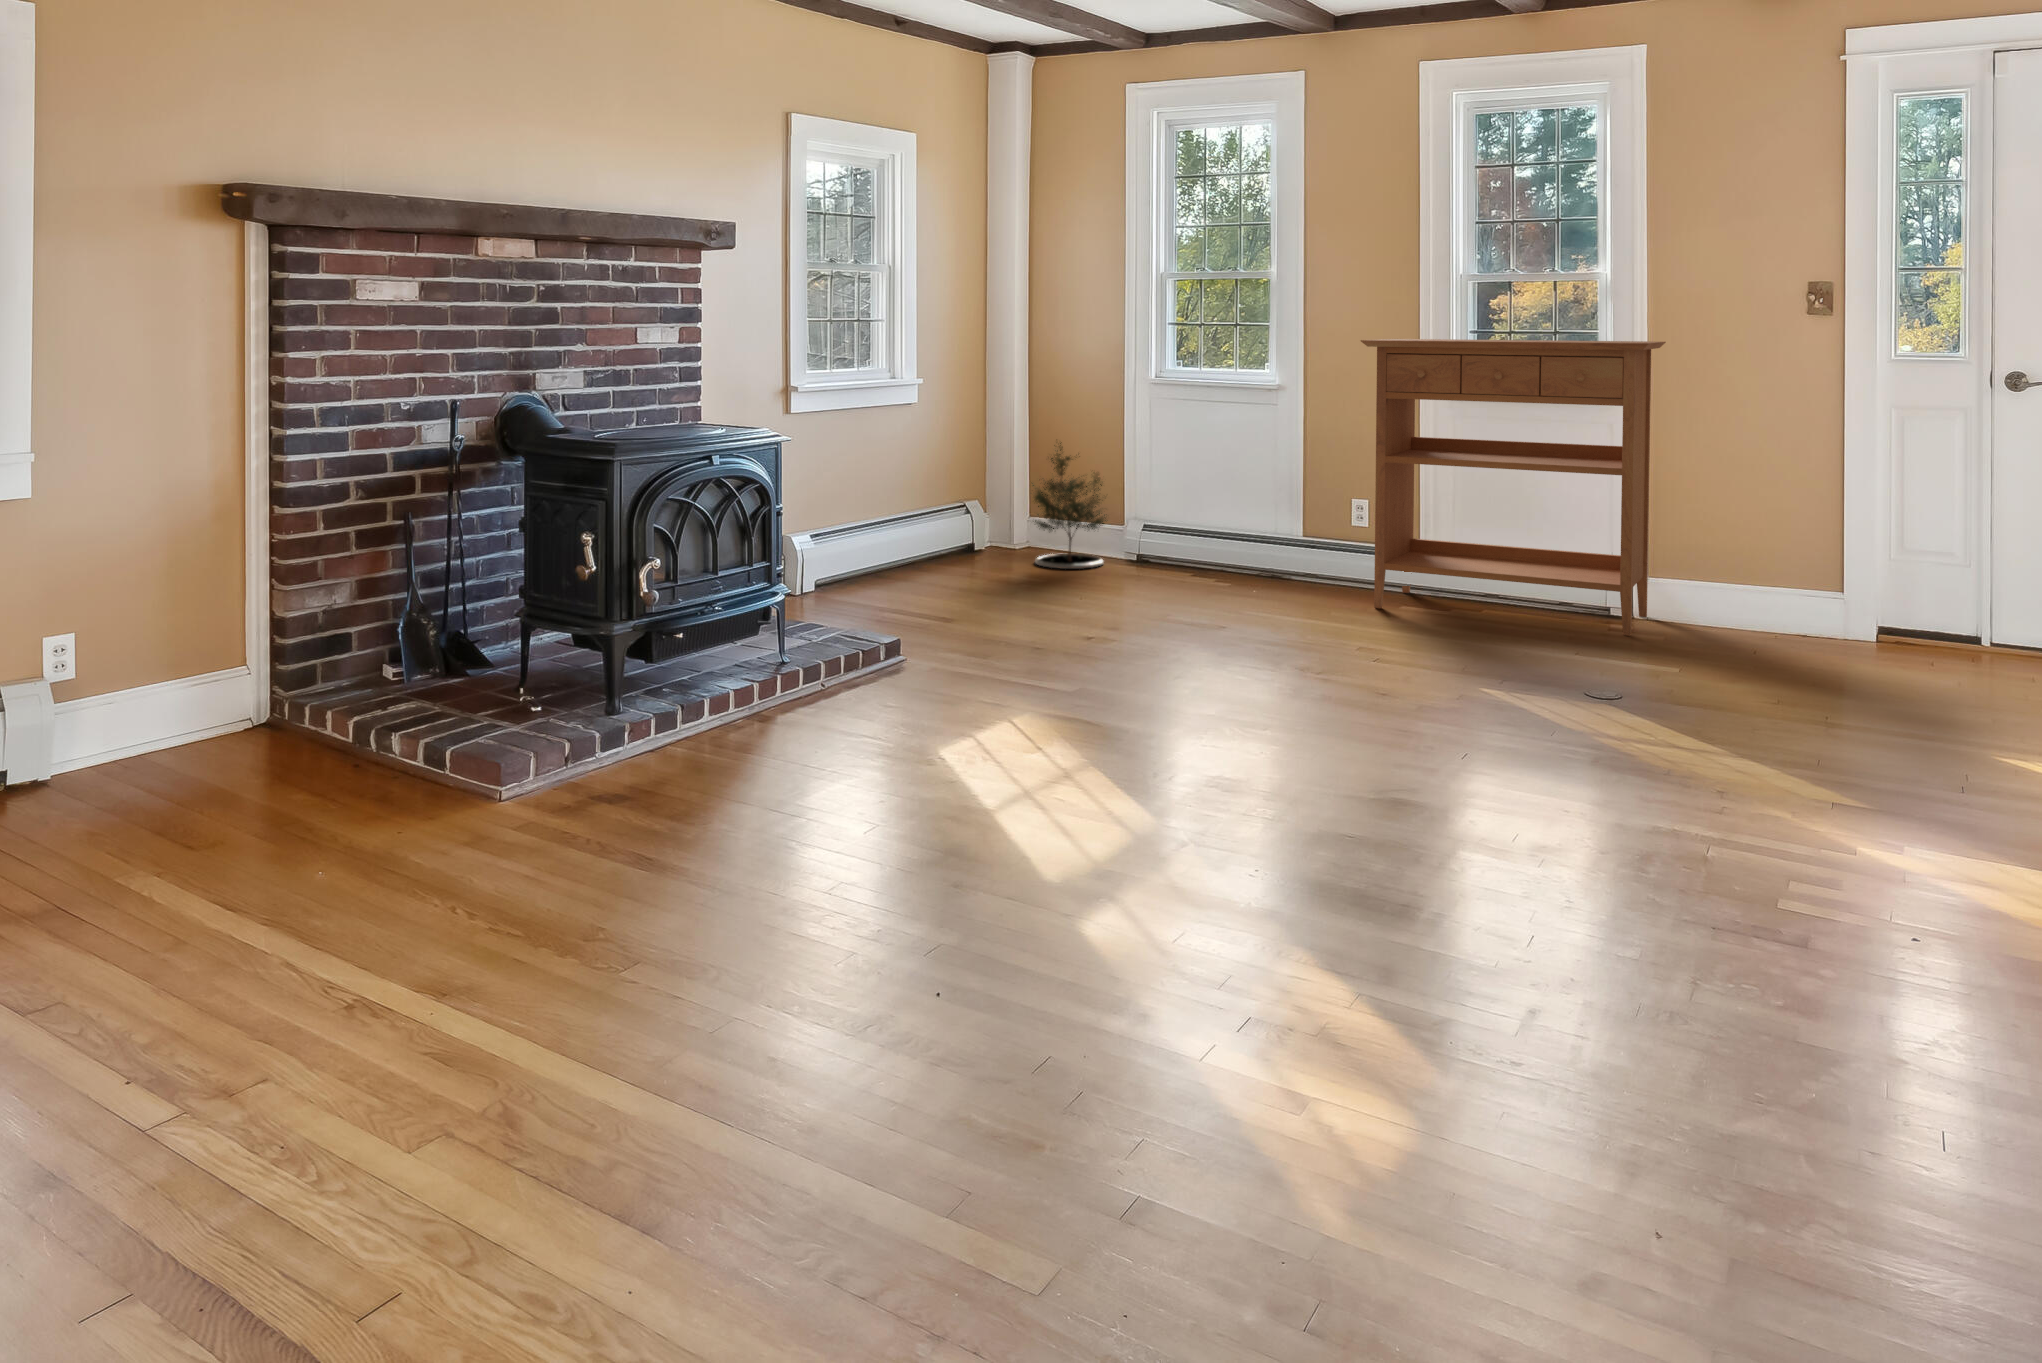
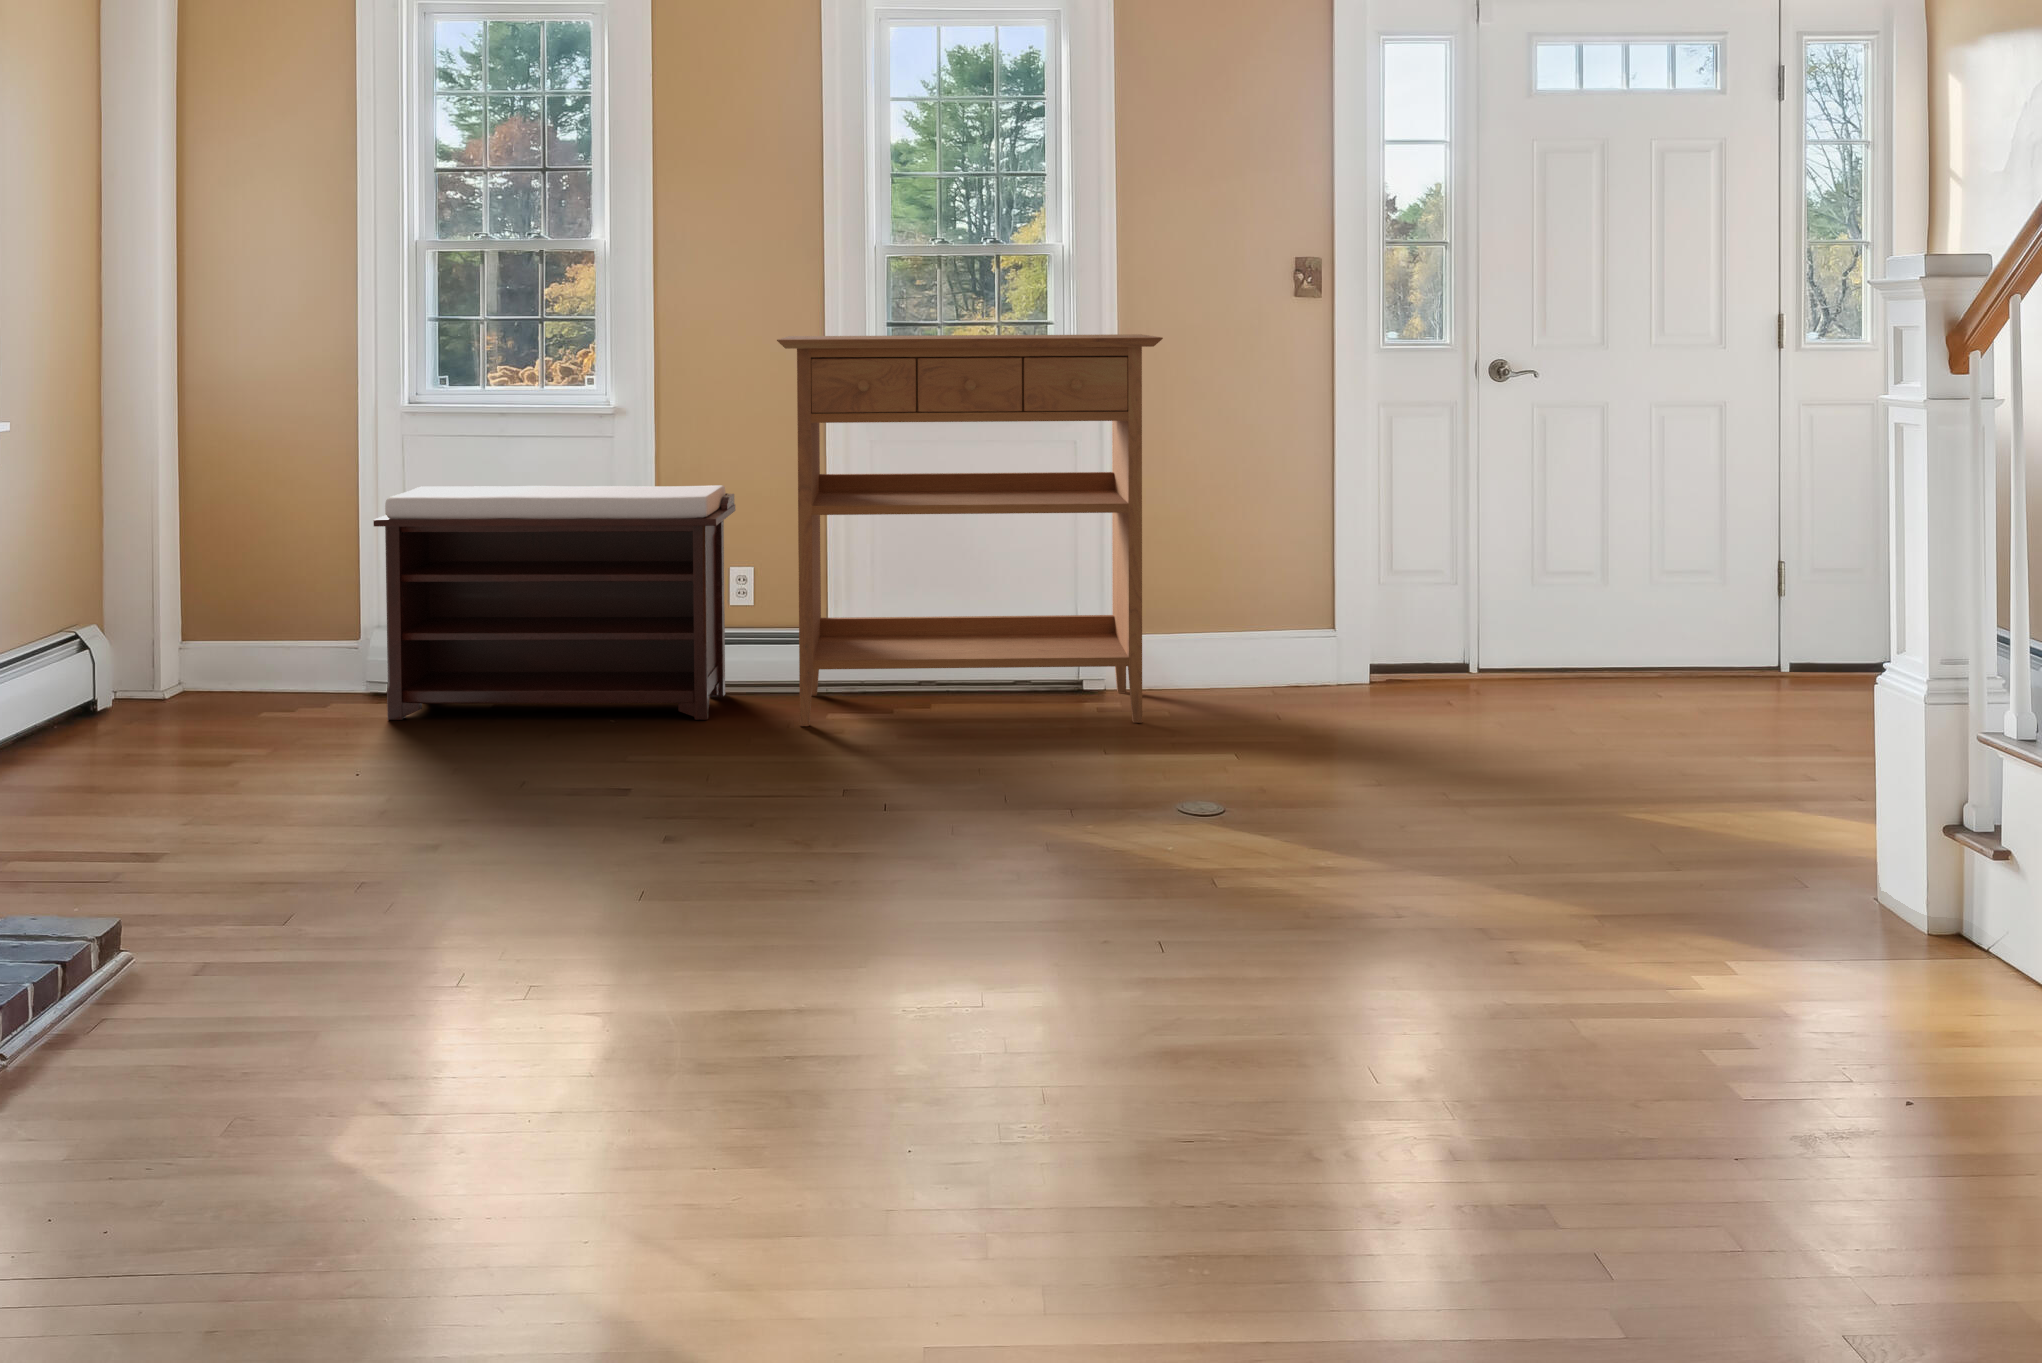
bench: none [1120,431,1356,597] -> present [373,485,735,720]
potted tree: present [1032,443,1106,569] -> none [202,509,341,723]

